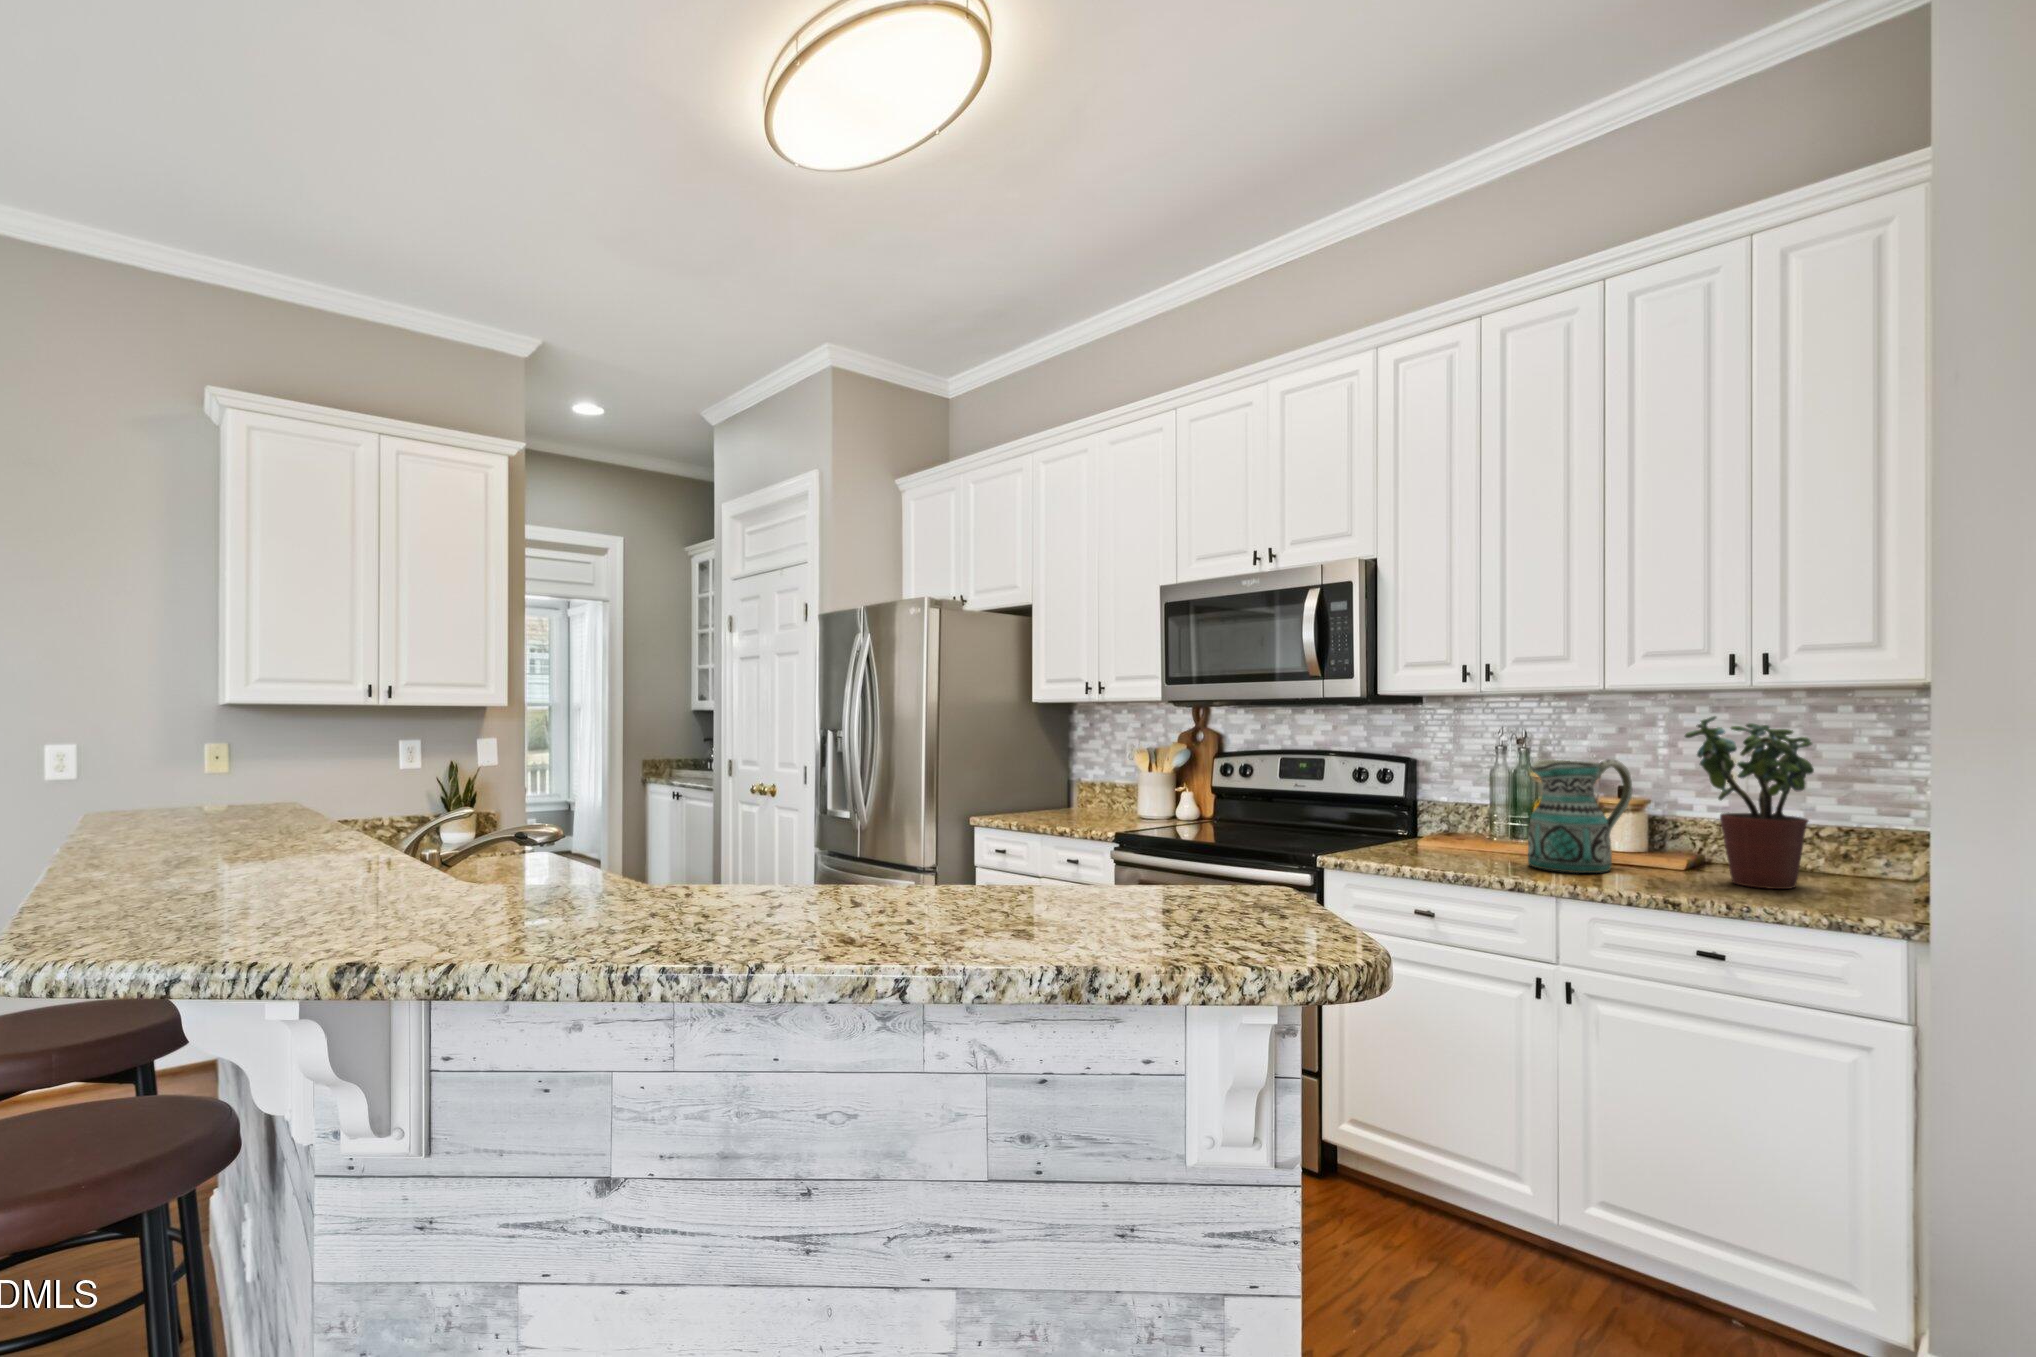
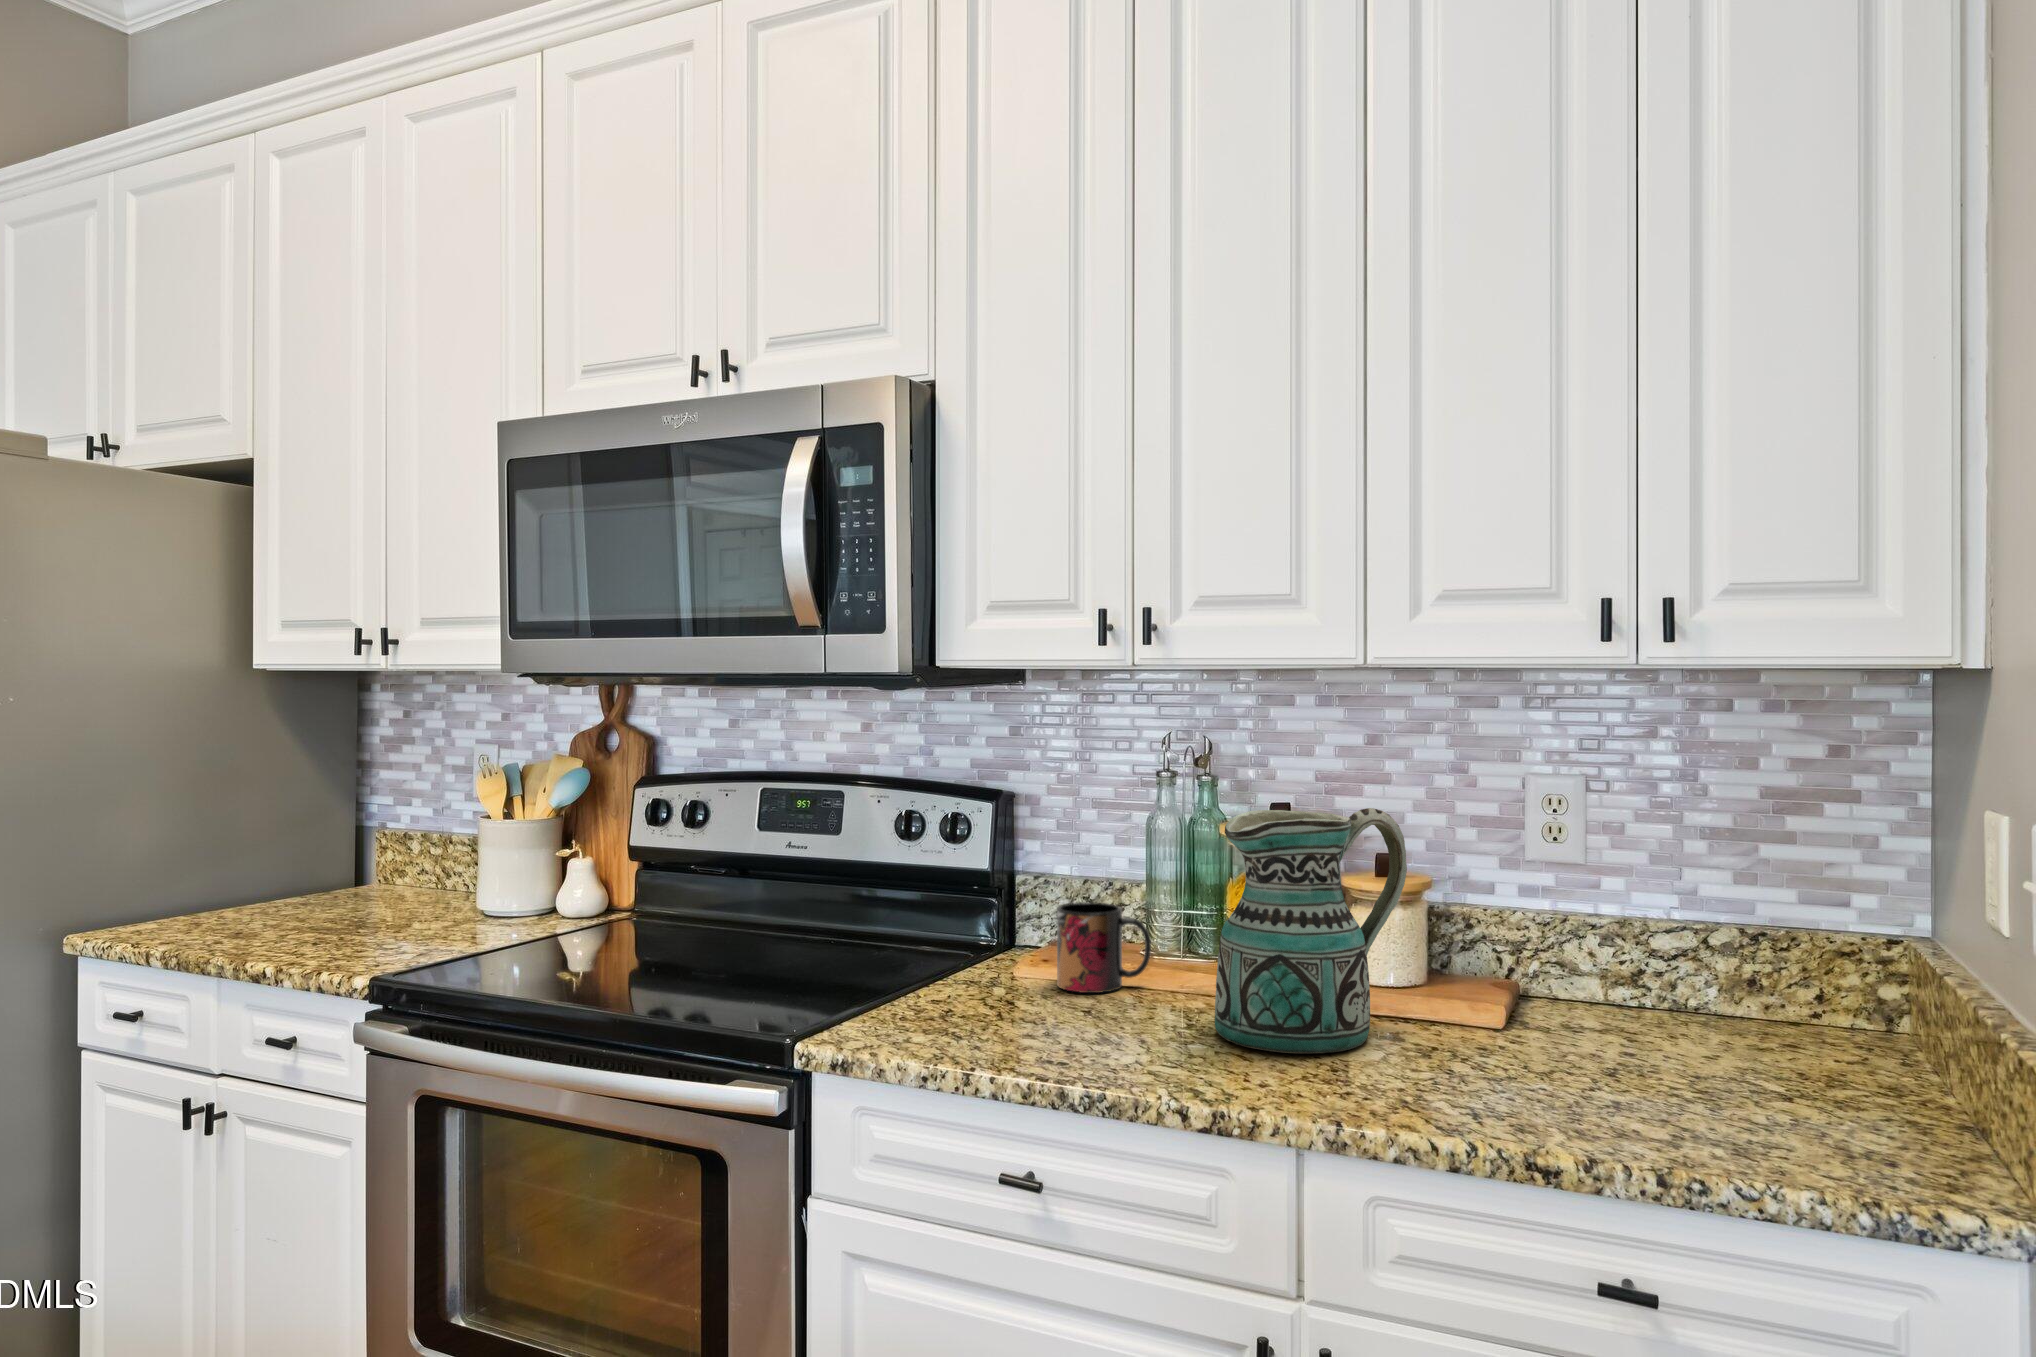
potted plant: present [1685,716,1814,889] -> none [1514,728,1743,1081]
mug: none [1443,810,1494,852] -> present [1057,902,1151,993]

